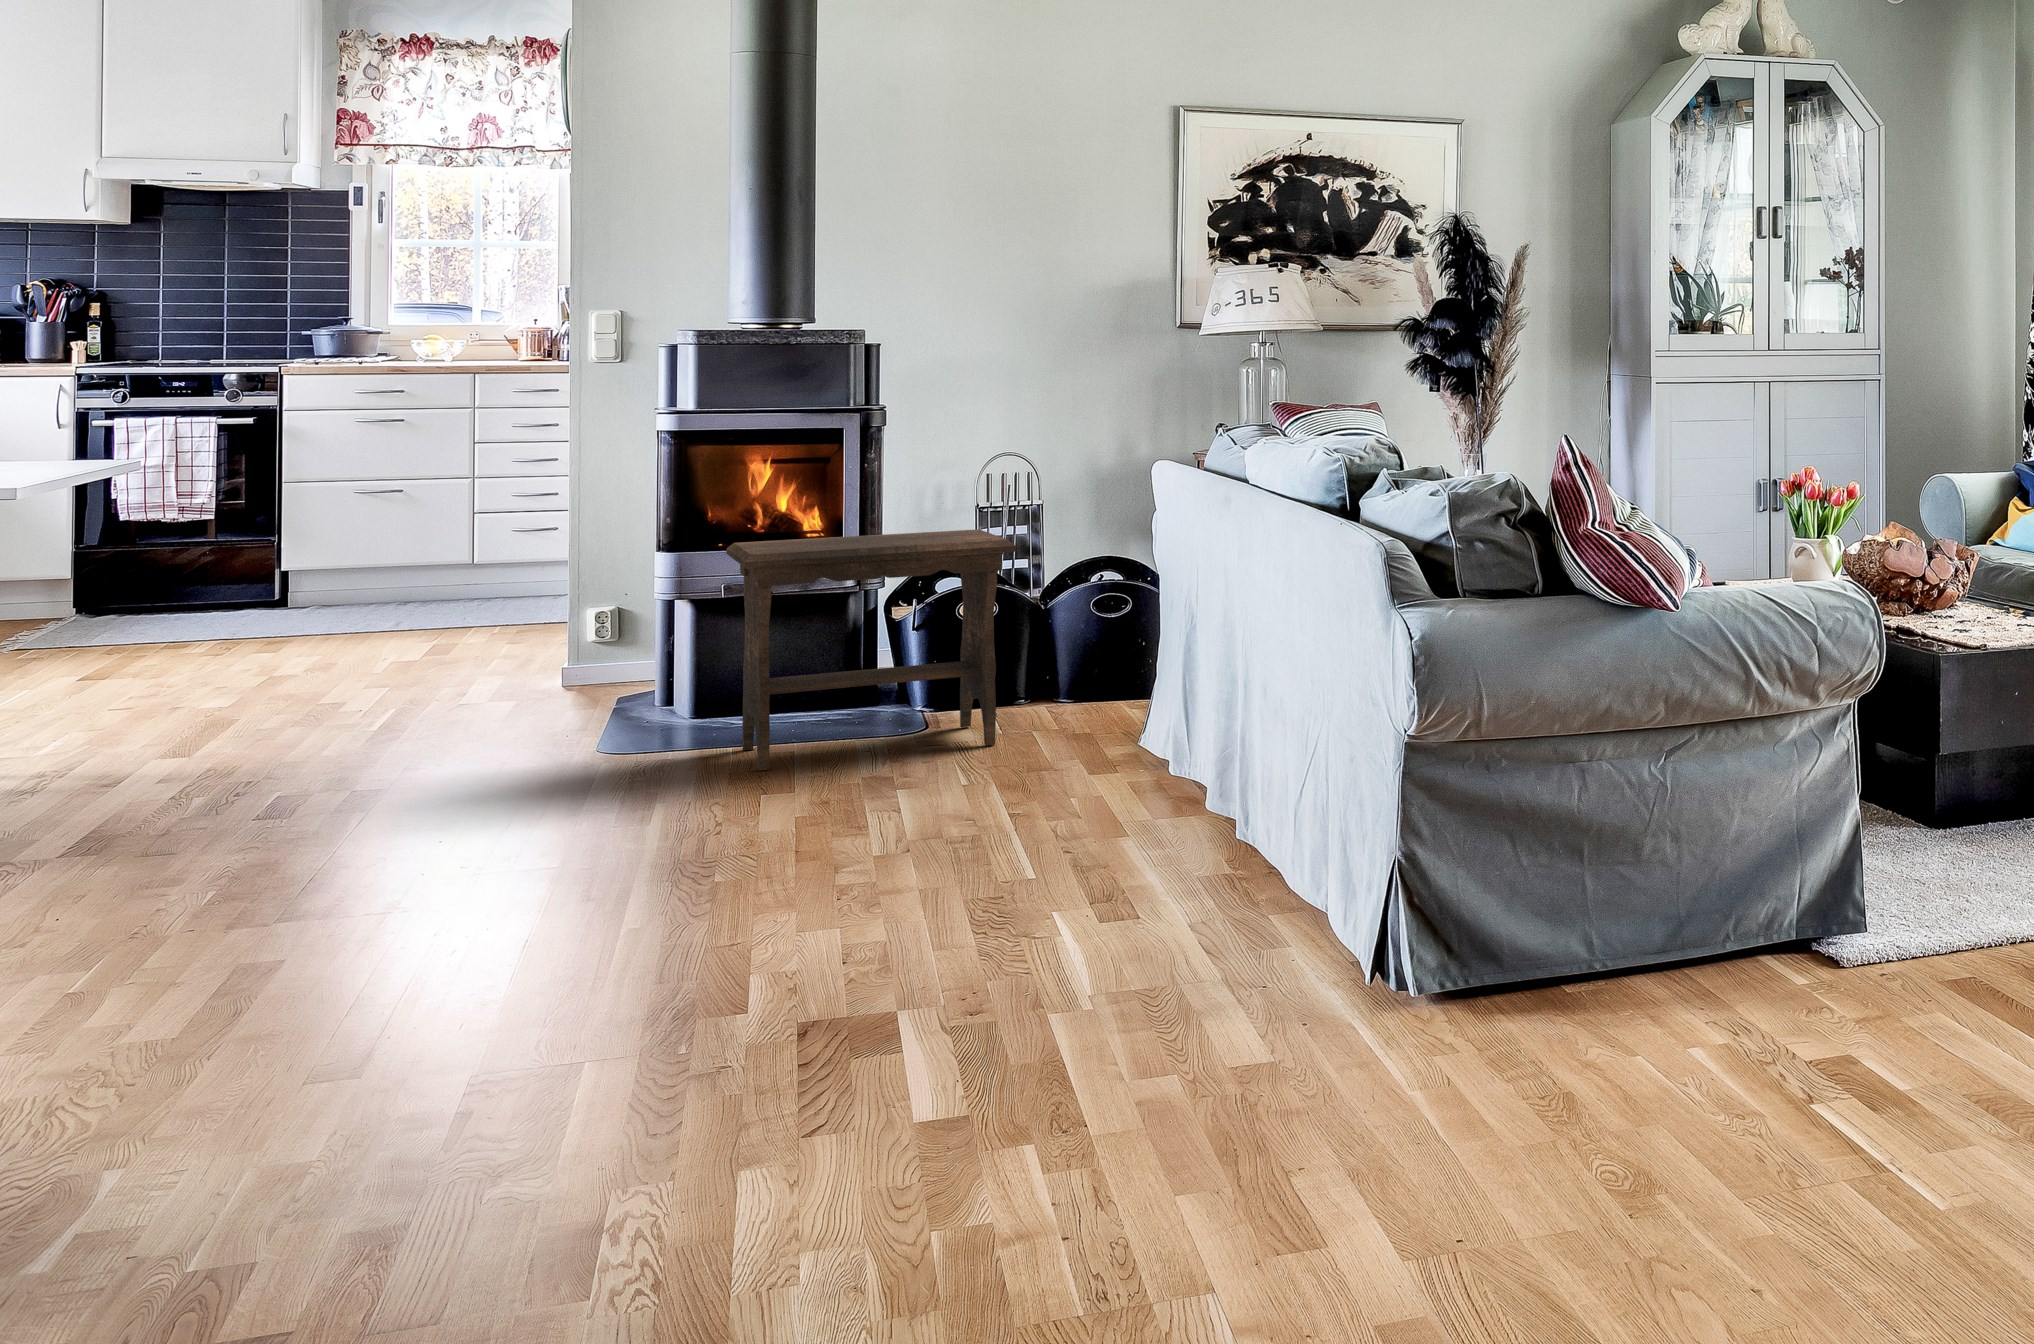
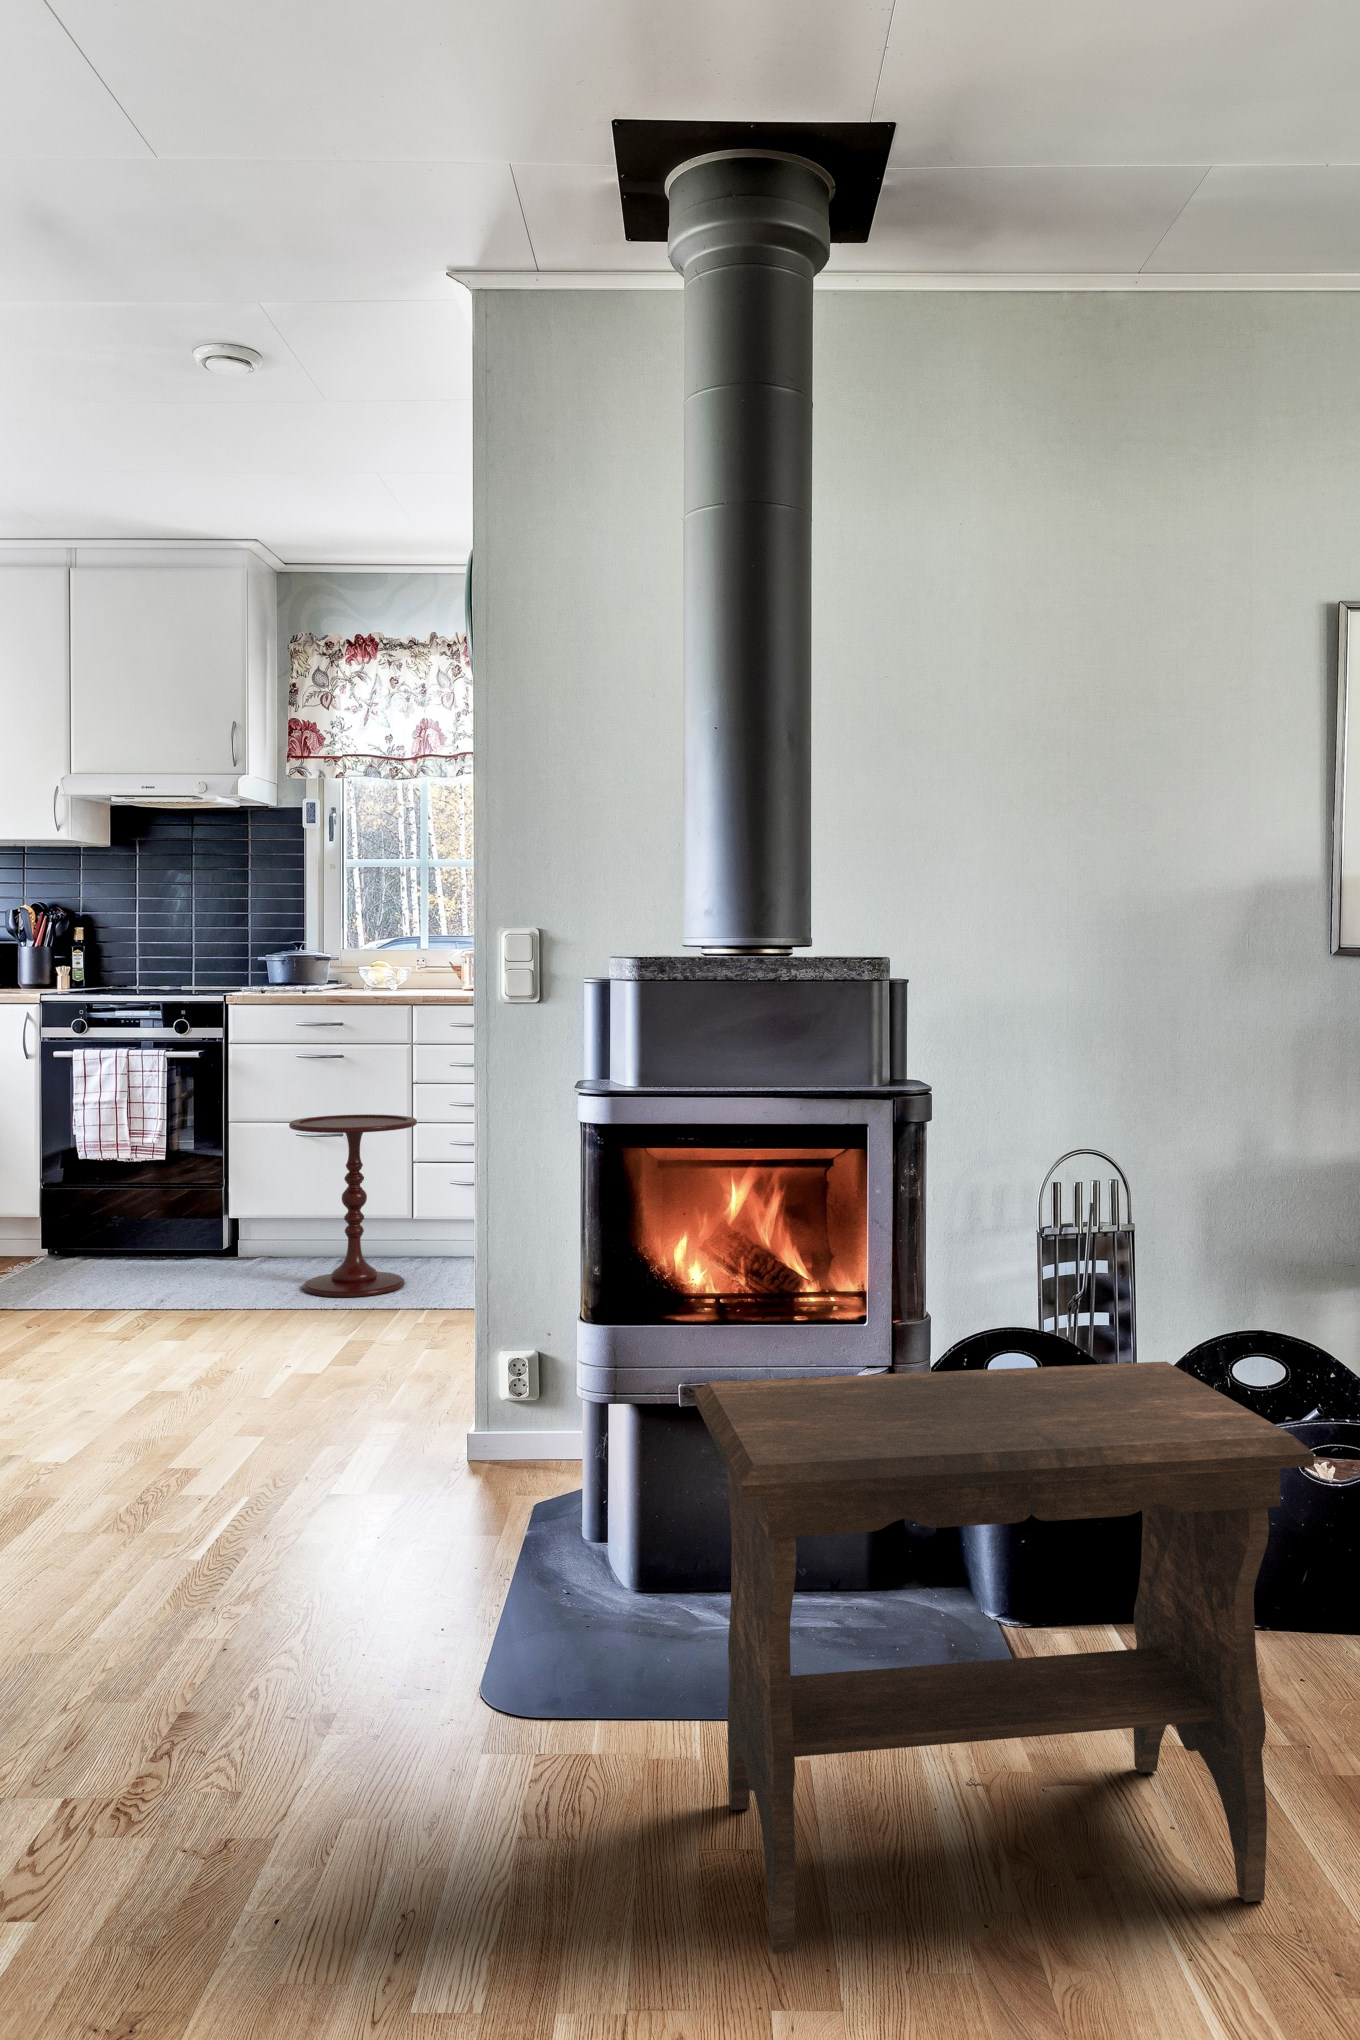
side table: none [359,471,485,626] -> present [289,1114,417,1297]

